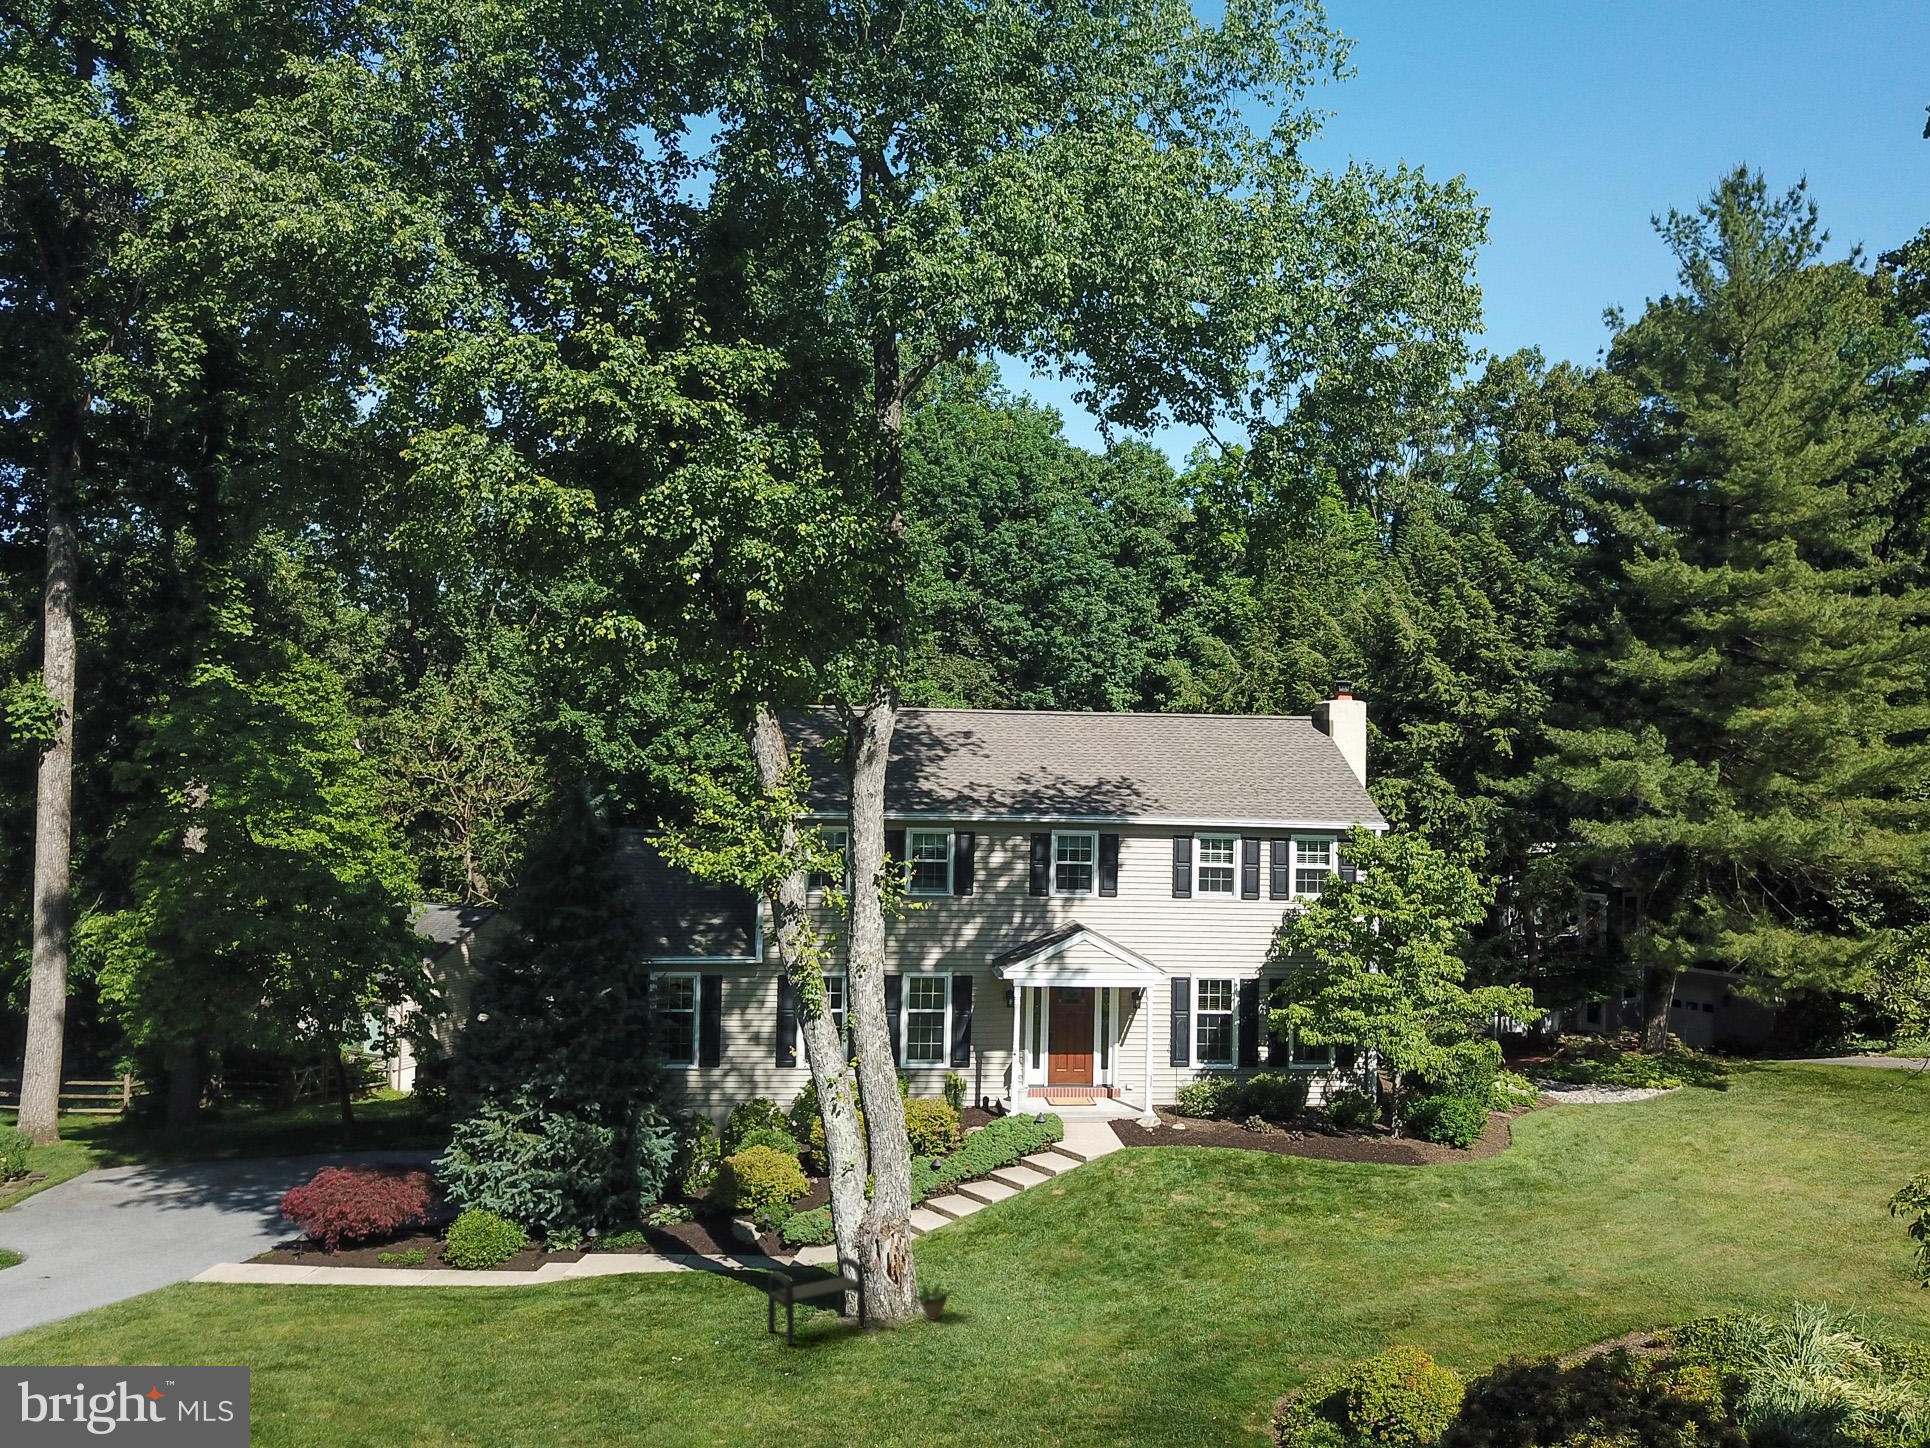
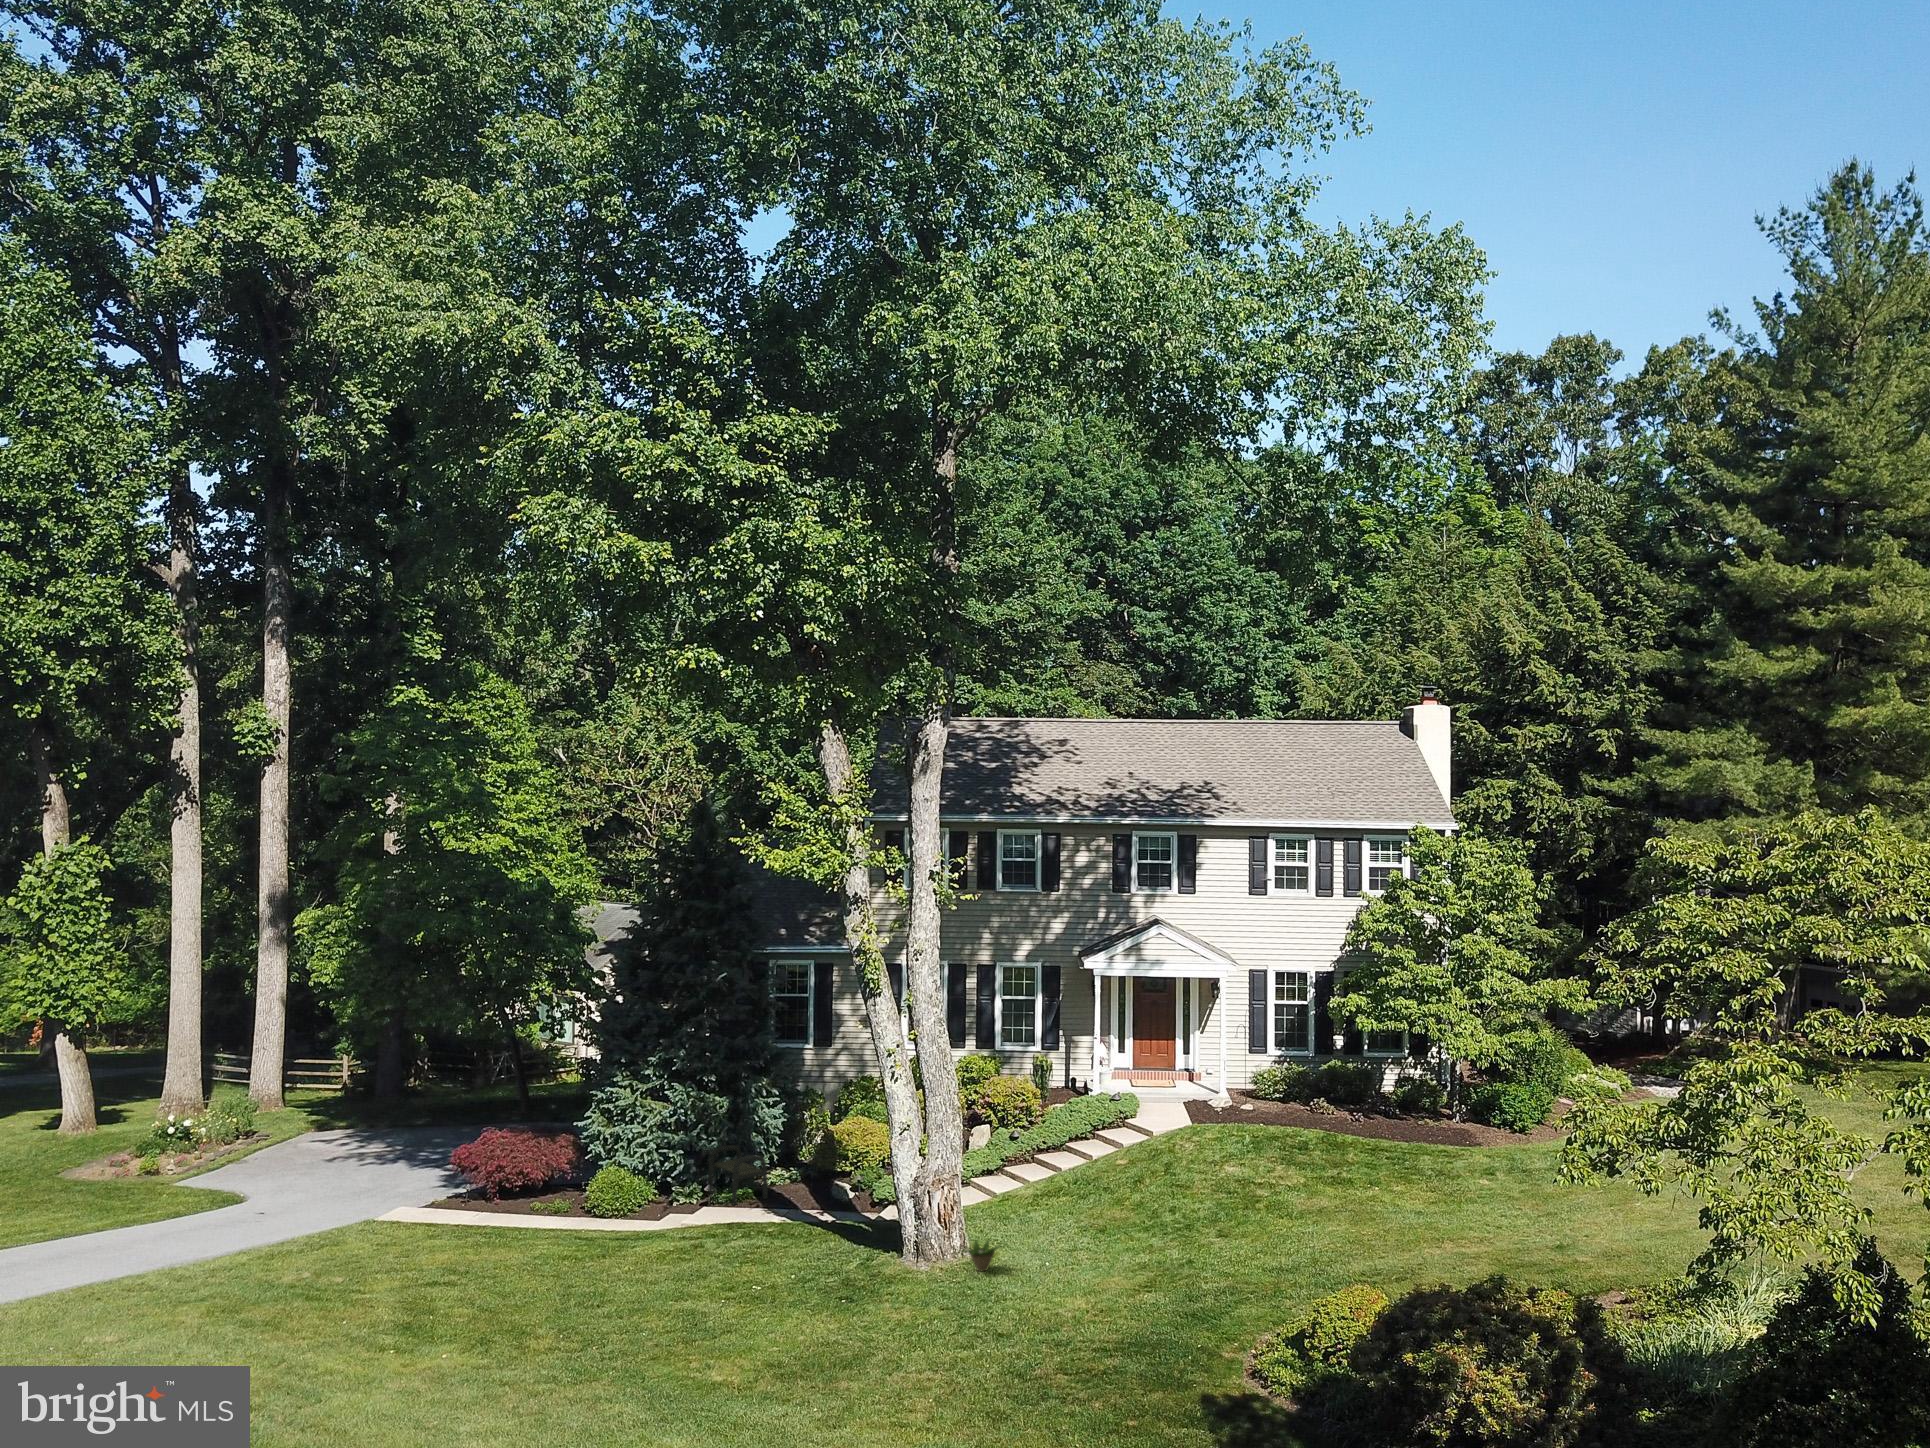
bench: present [768,1257,866,1345] -> present [708,1145,768,1205]

